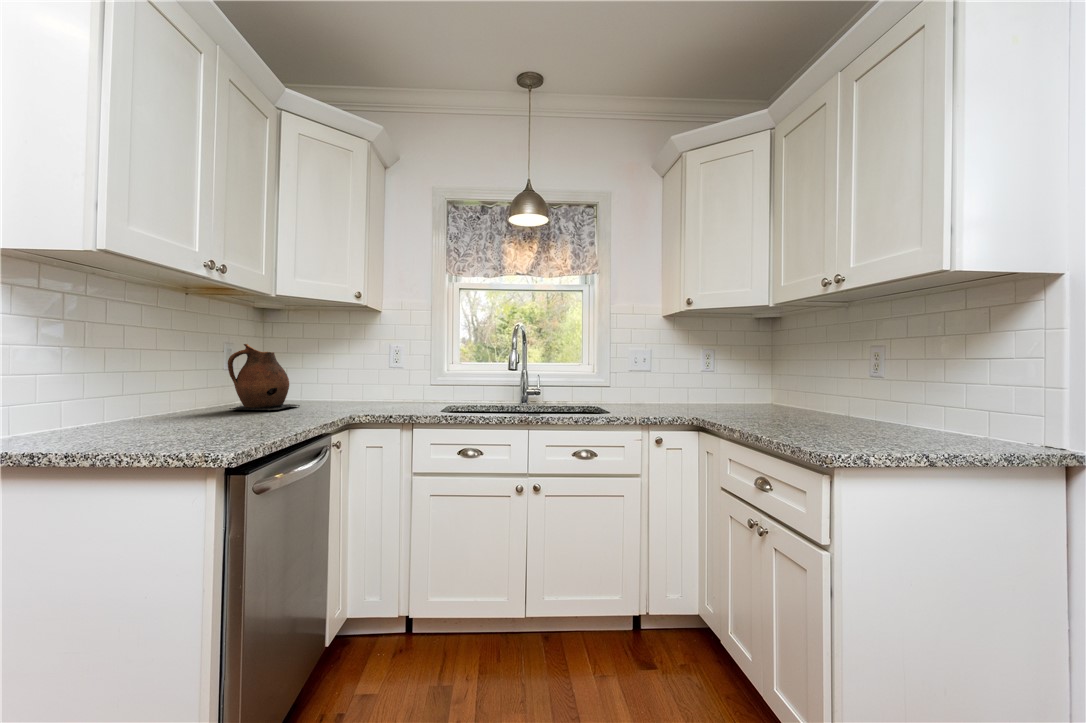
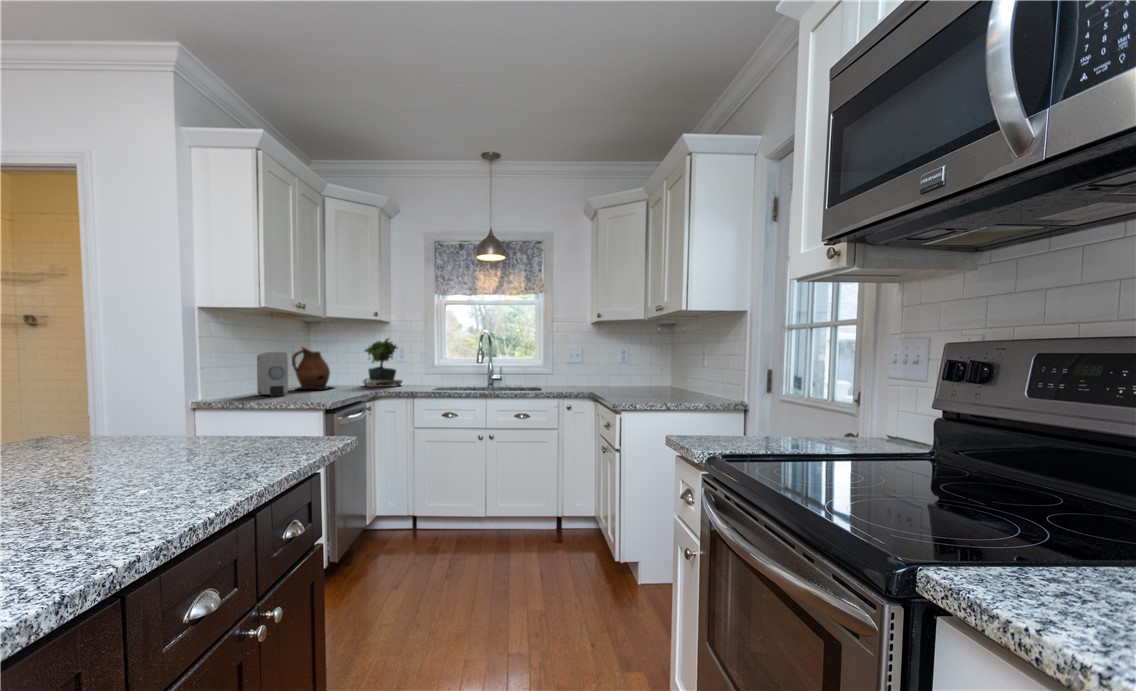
potted plant: none [323,335,399,407] -> present [362,338,402,387]
soap dispenser: none [154,348,203,423] -> present [257,352,288,396]

